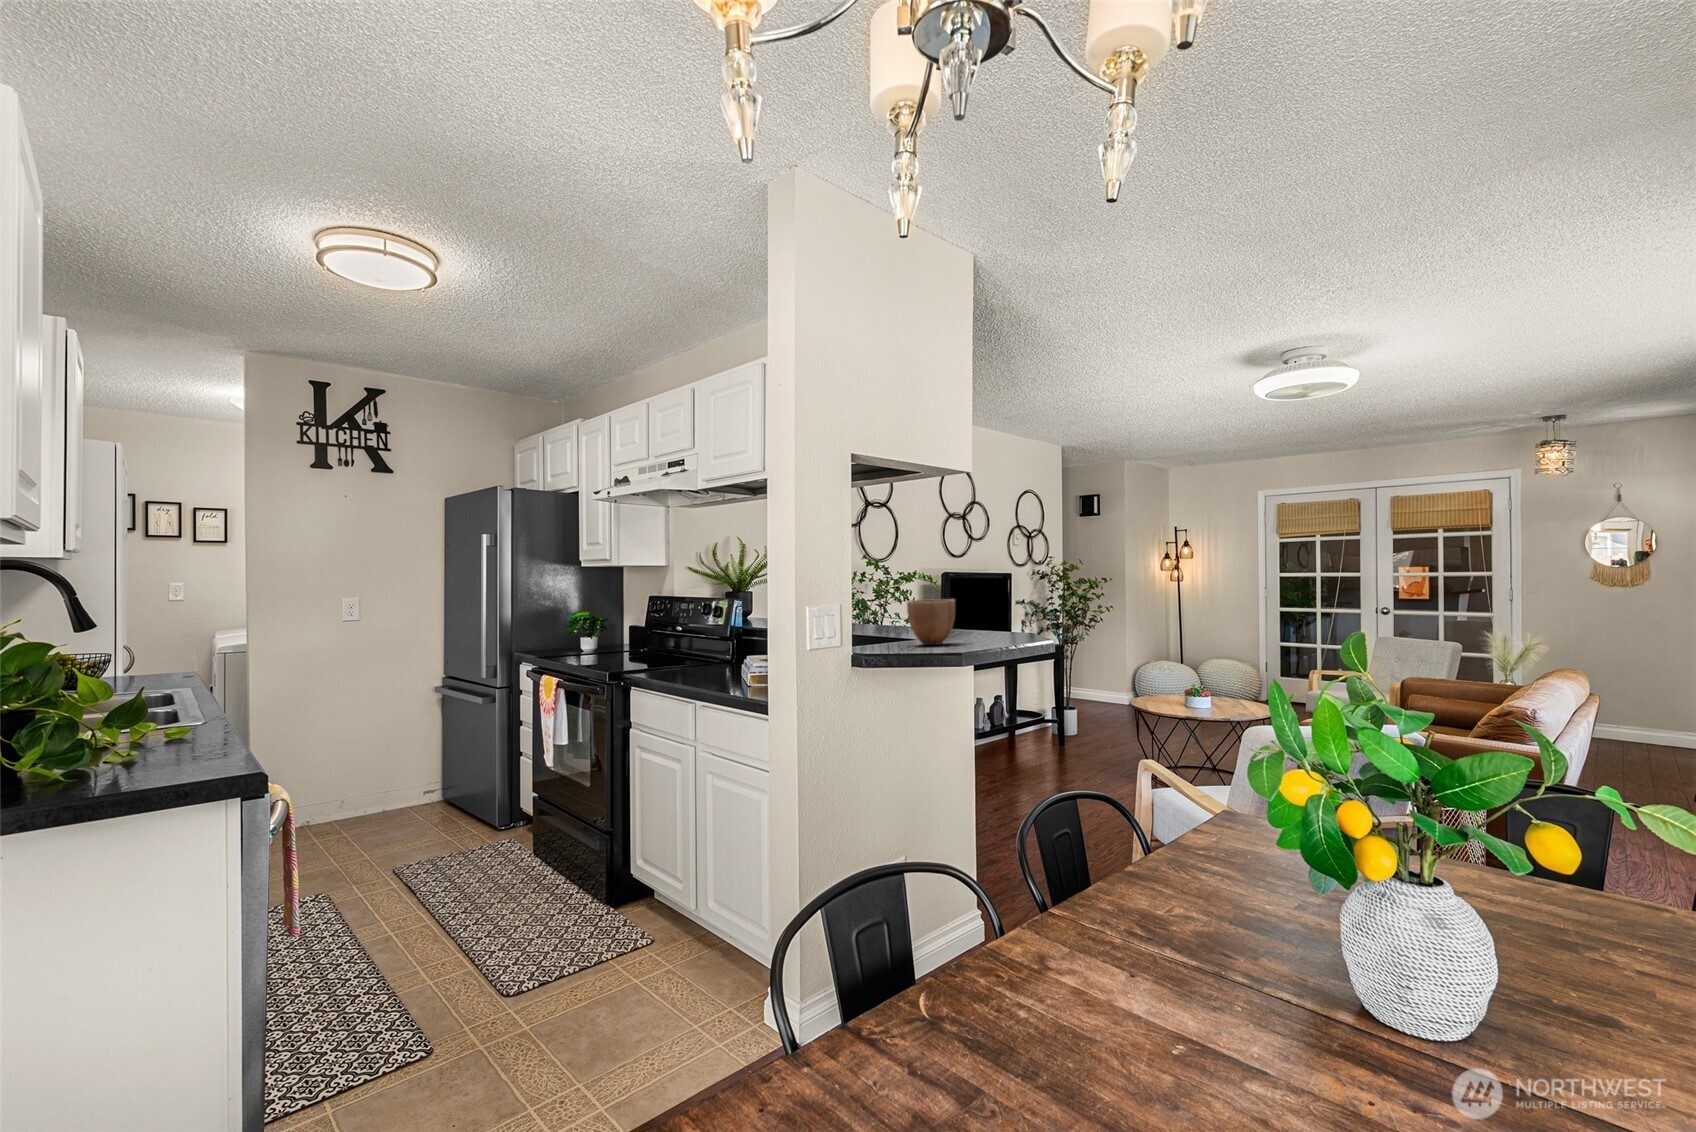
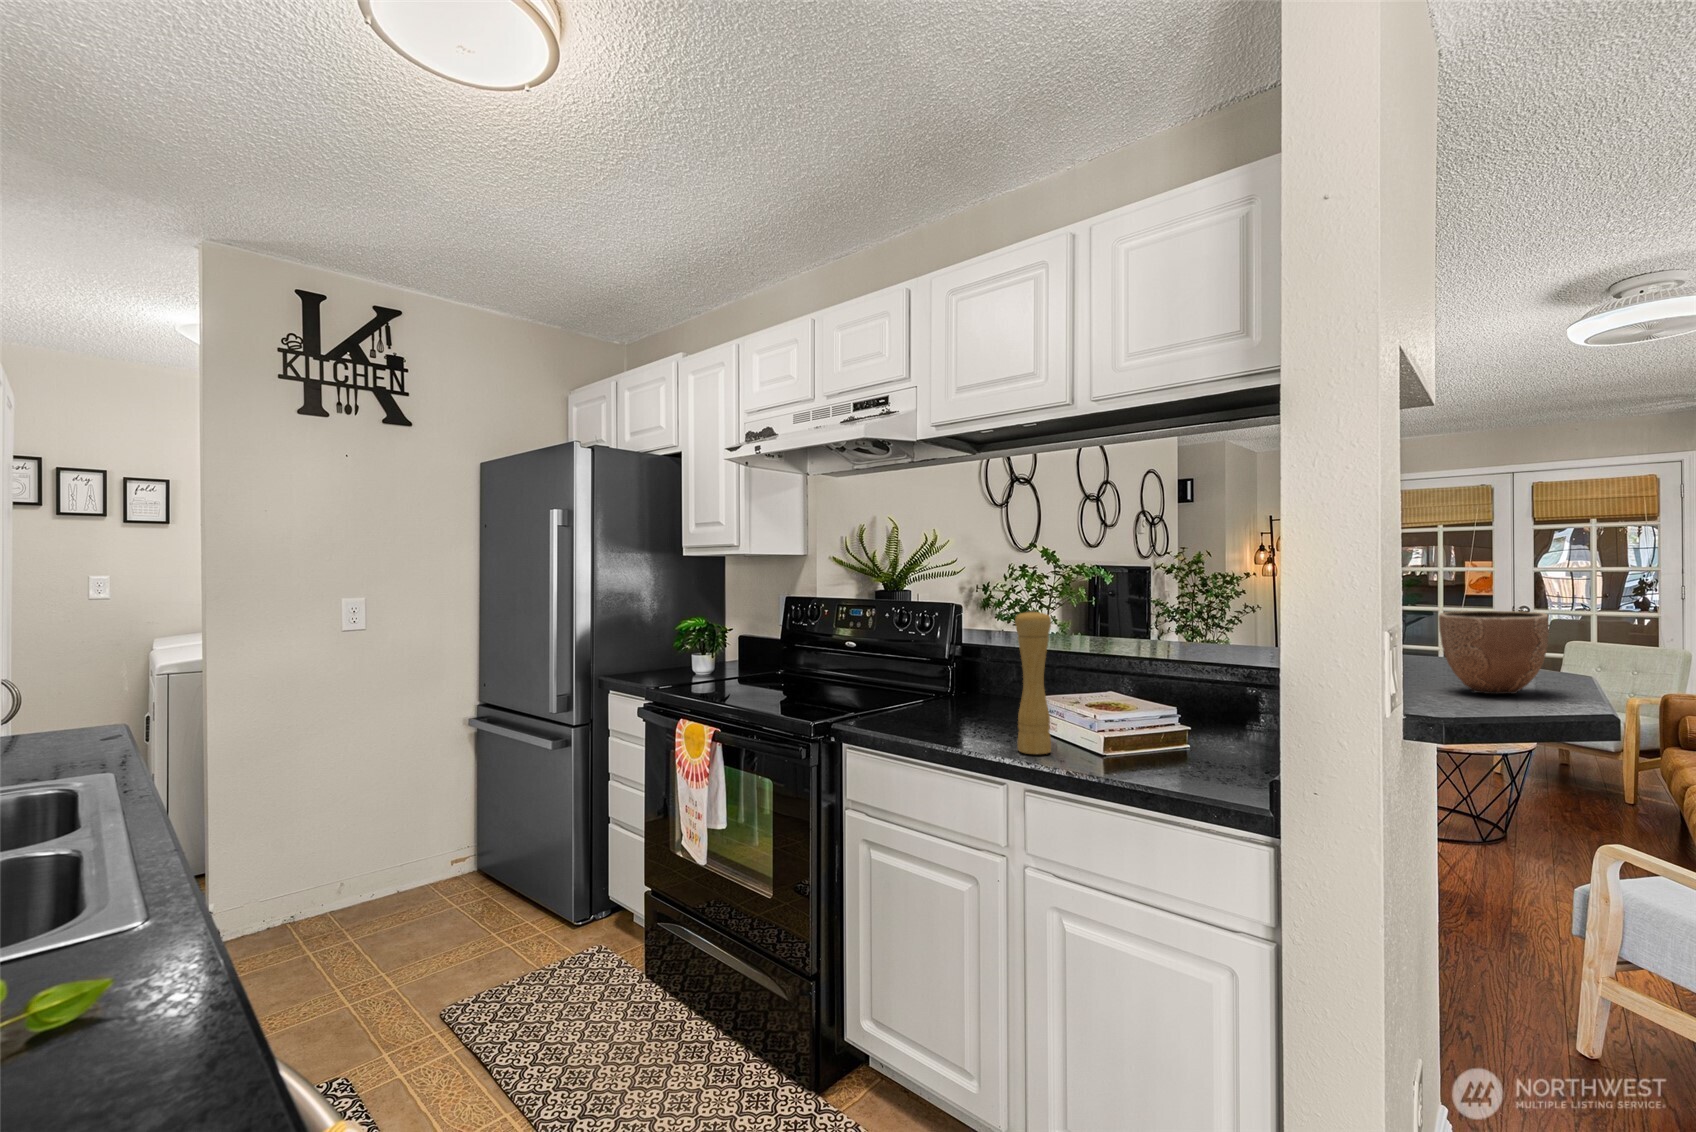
pepper mill: none [699,600,720,684] -> present [1015,610,1051,754]

